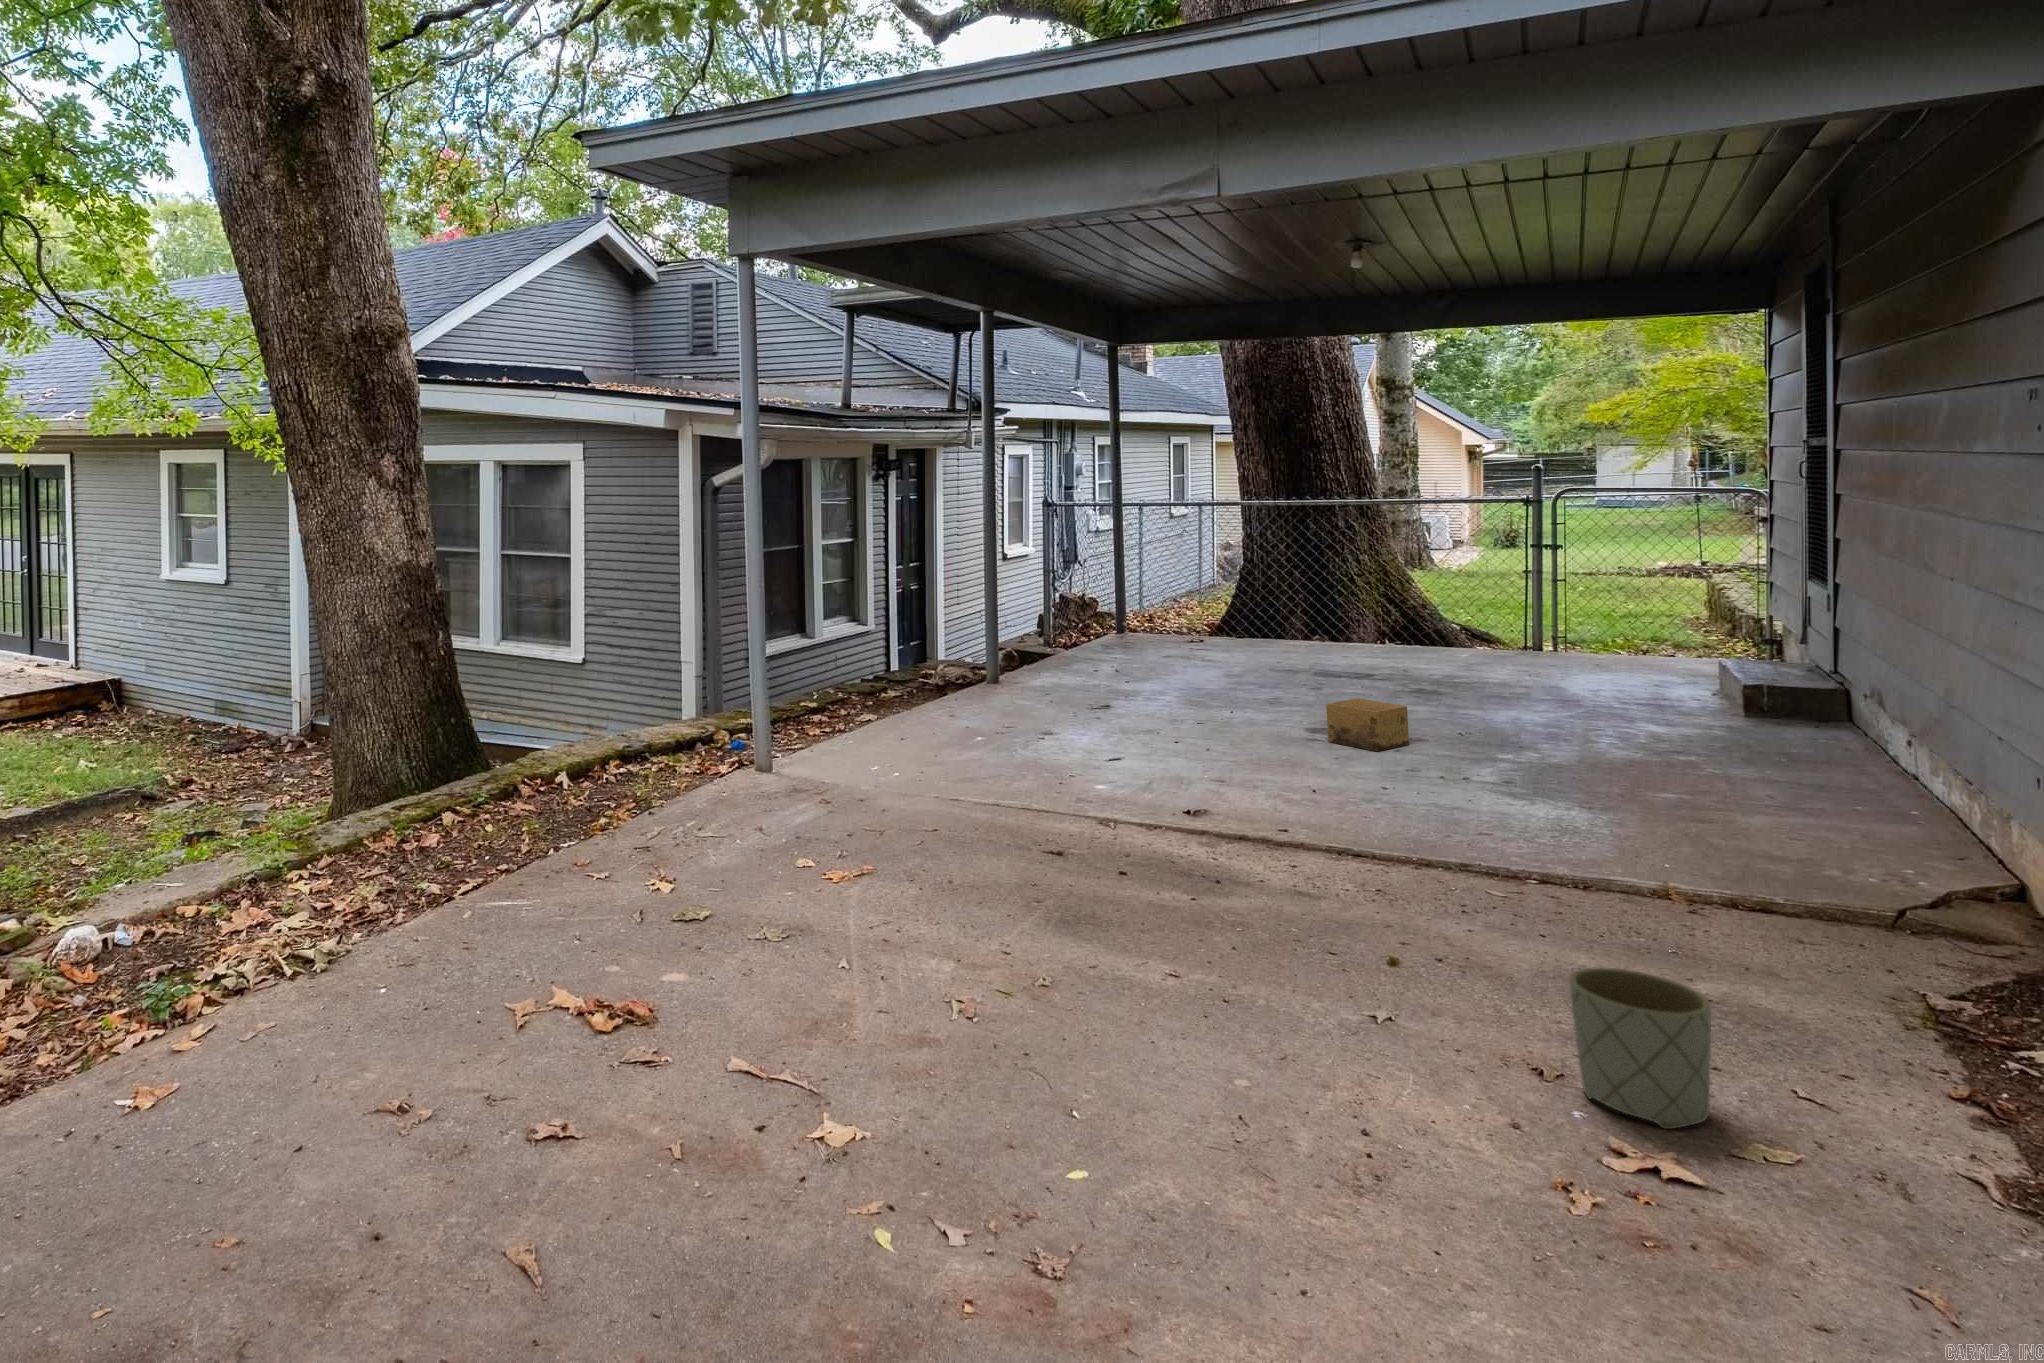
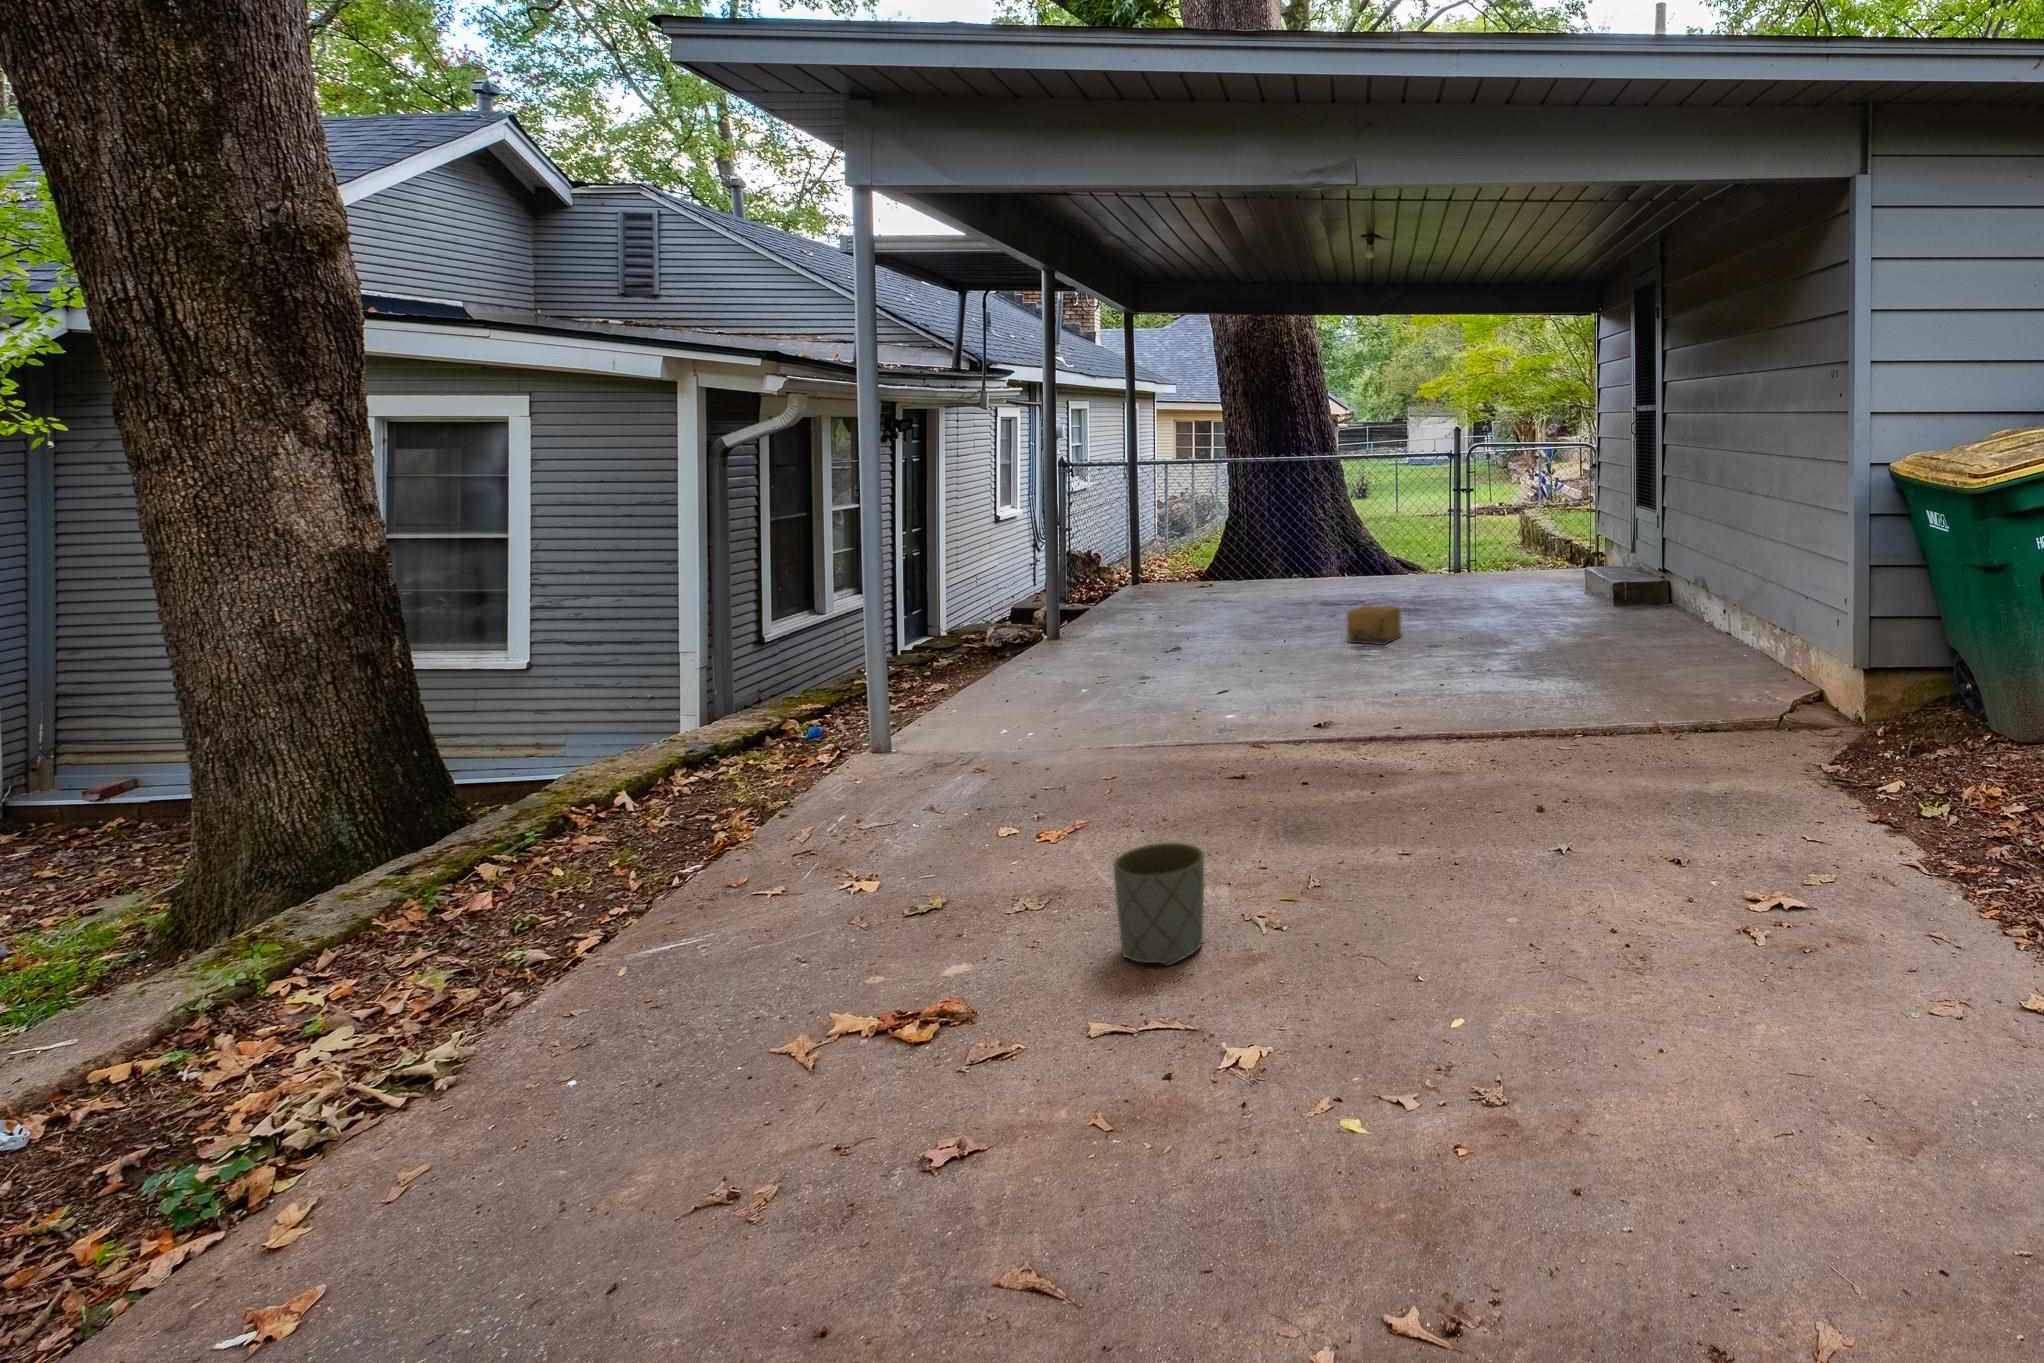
planter: present [1569,967,1711,1129] -> present [1113,843,1204,966]

